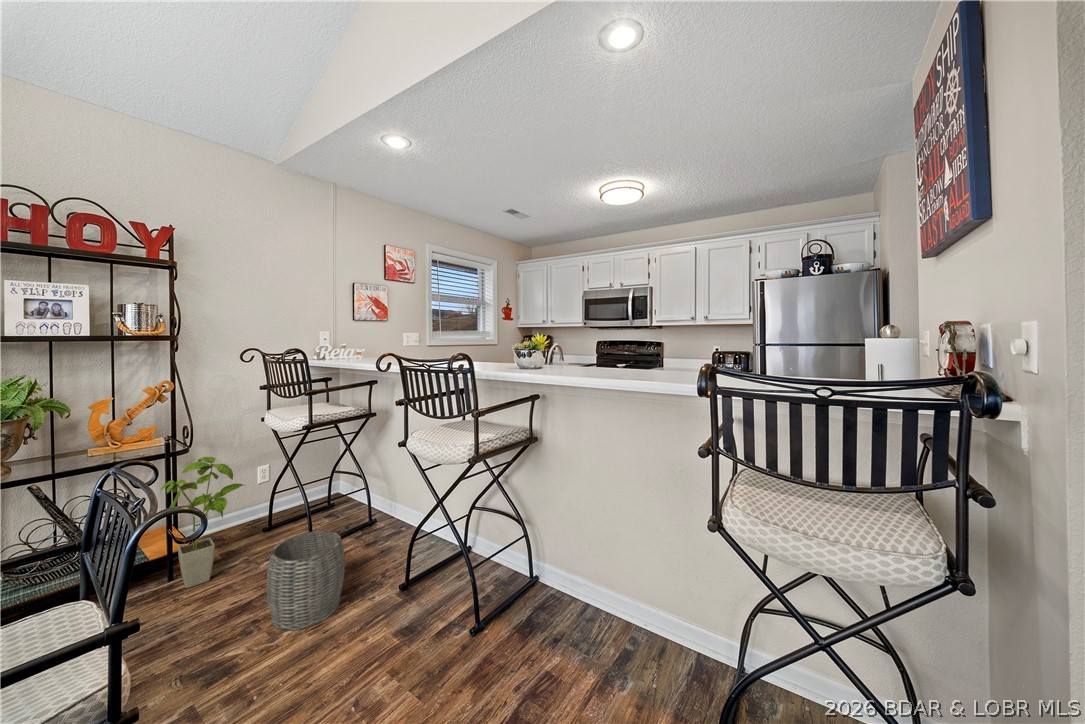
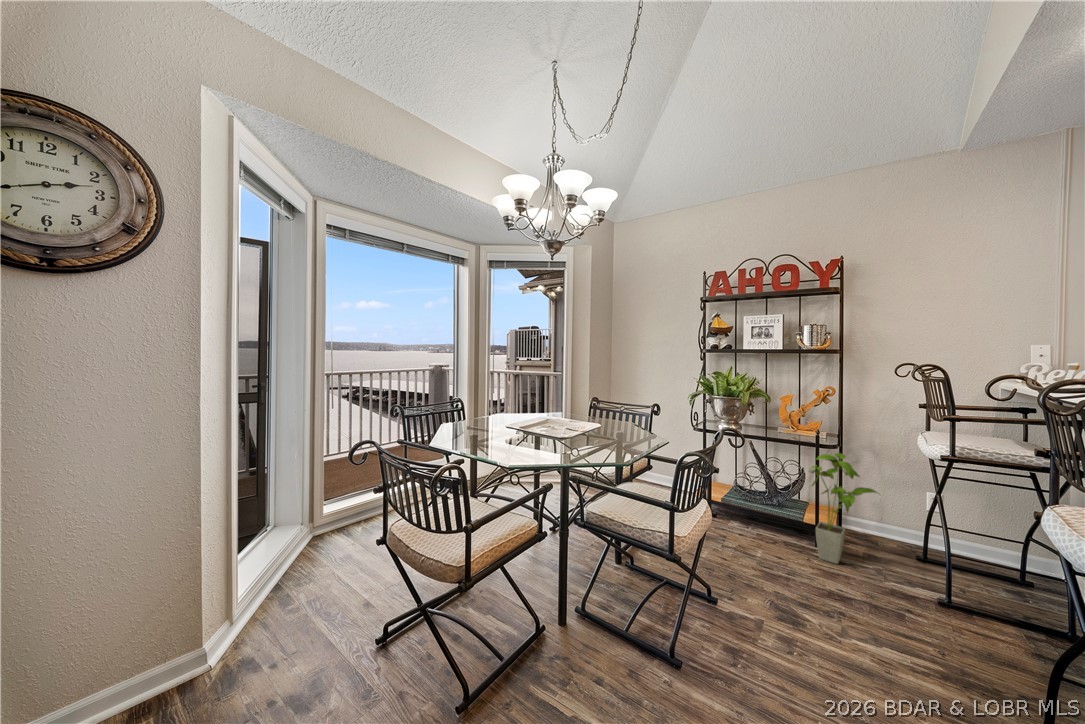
woven basket: present [267,531,345,631] -> none [847,555,944,667]

